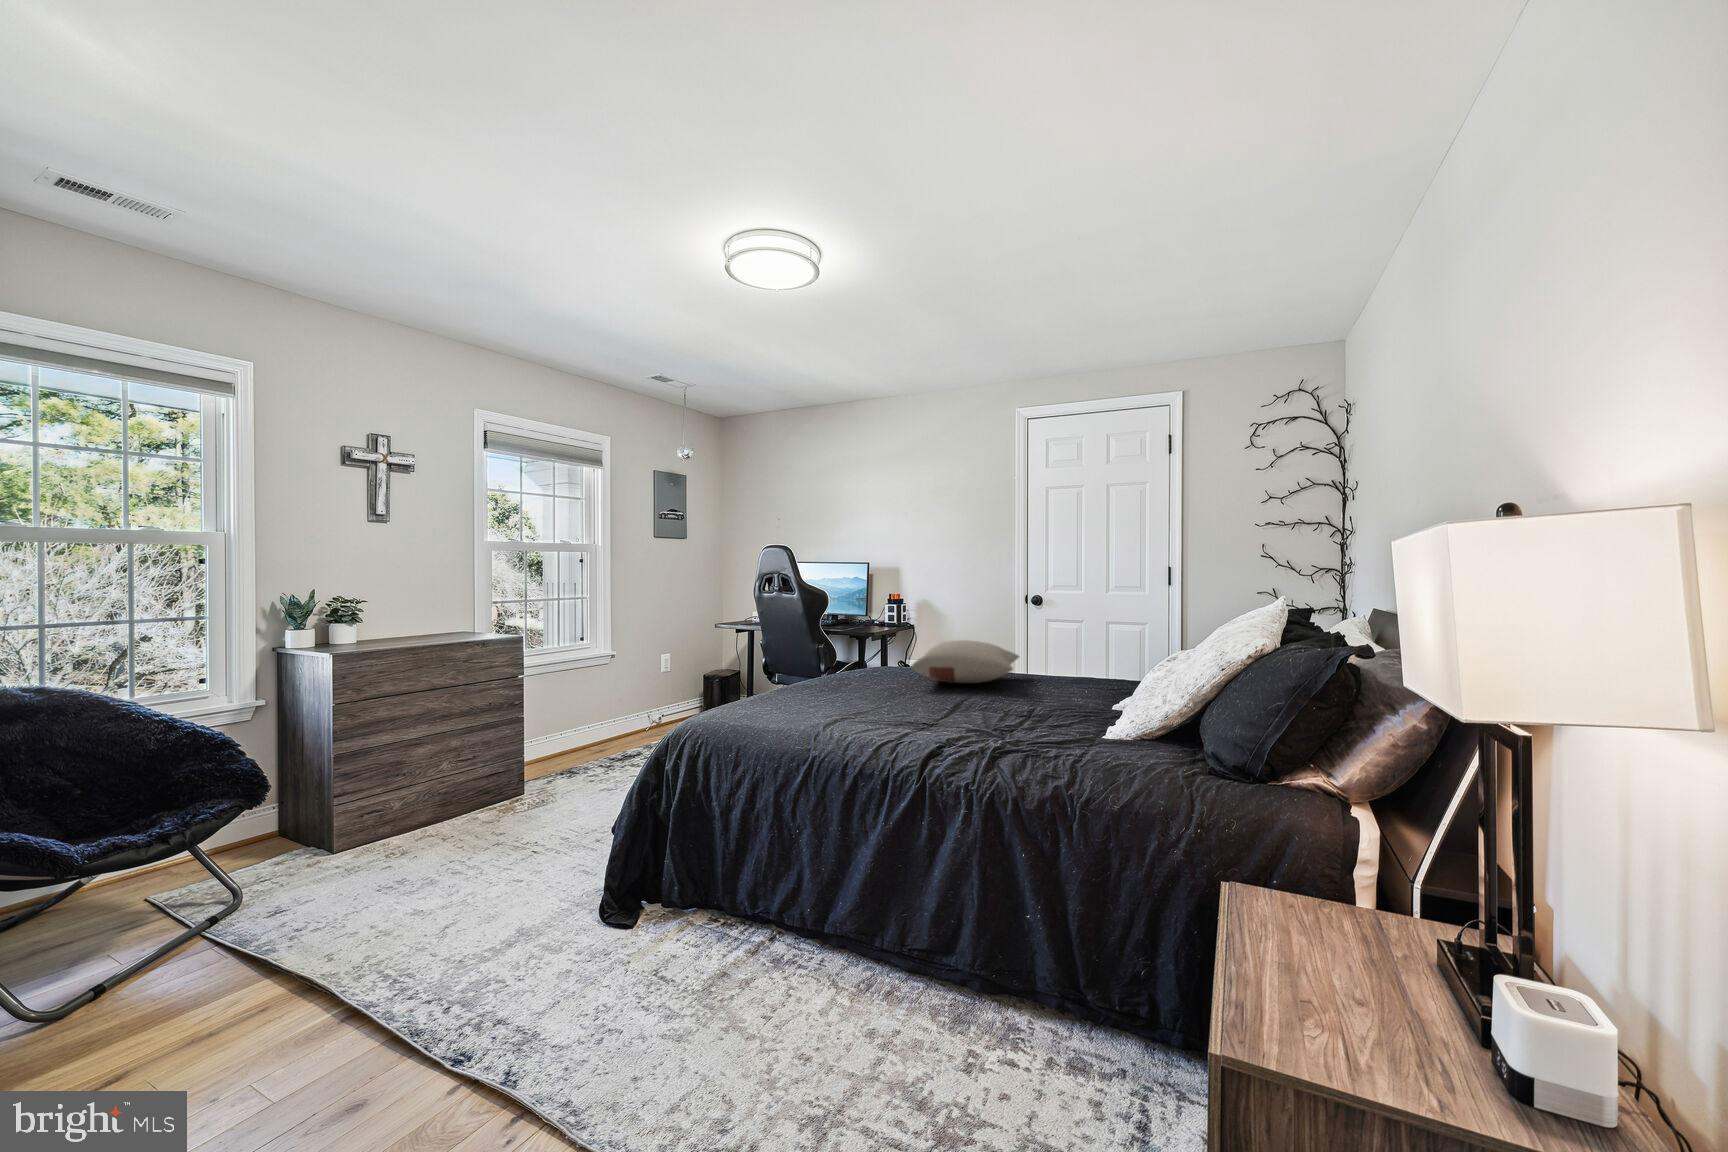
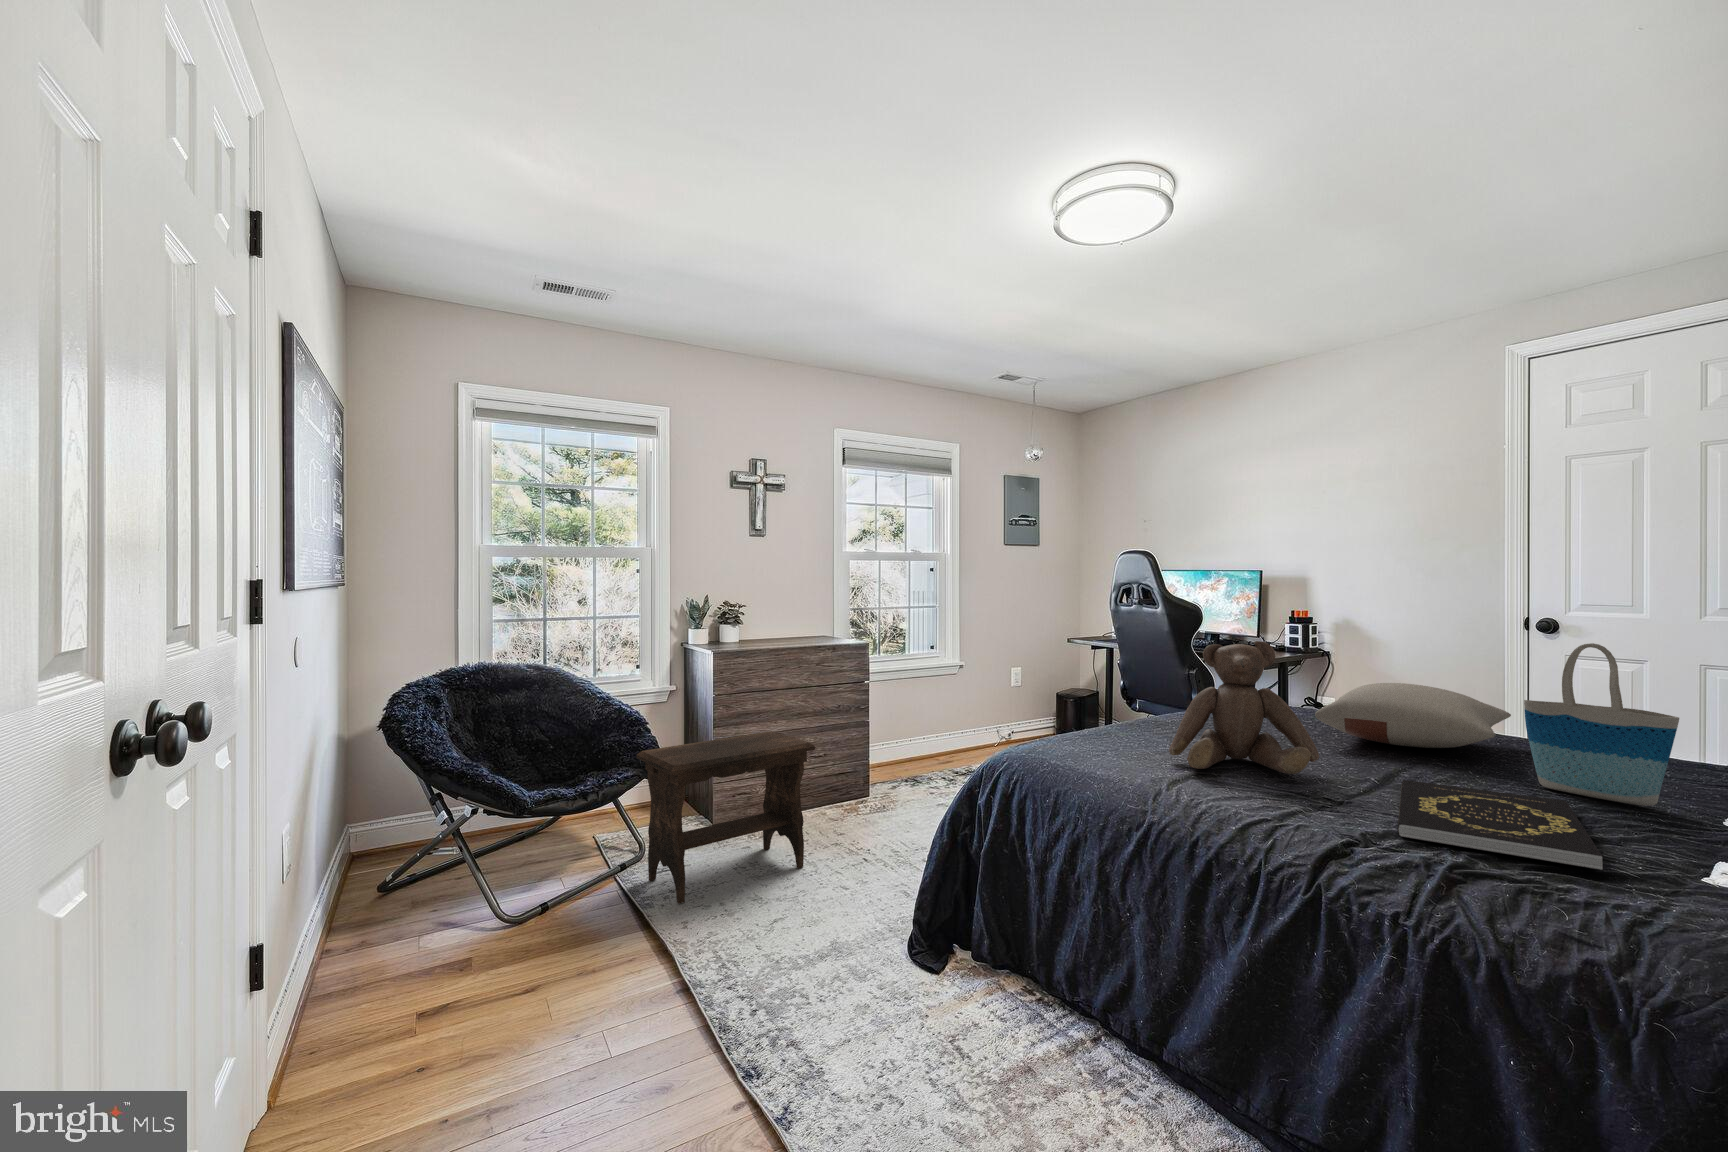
tote bag: none [1027,606,1098,702] -> present [1524,643,1679,806]
teddy bear: none [817,615,917,713] -> present [1169,641,1319,774]
book: none [965,704,1067,739] -> present [1397,780,1603,870]
footstool: none [245,736,478,936] -> present [637,731,815,904]

